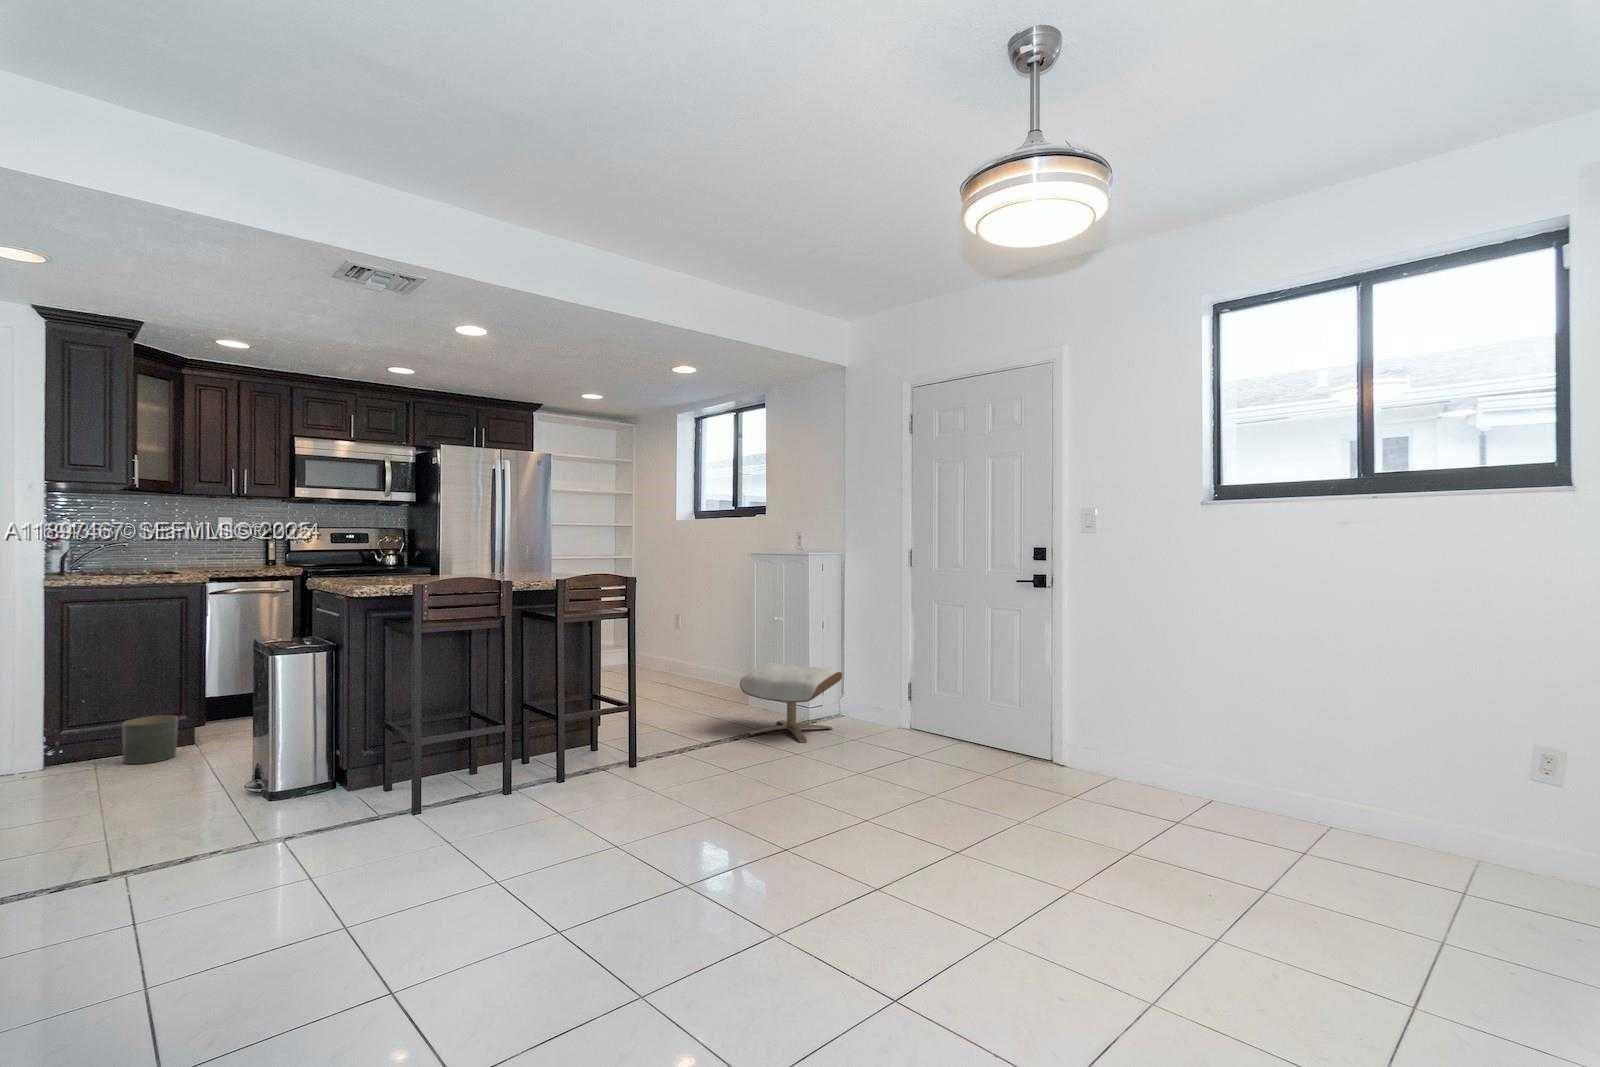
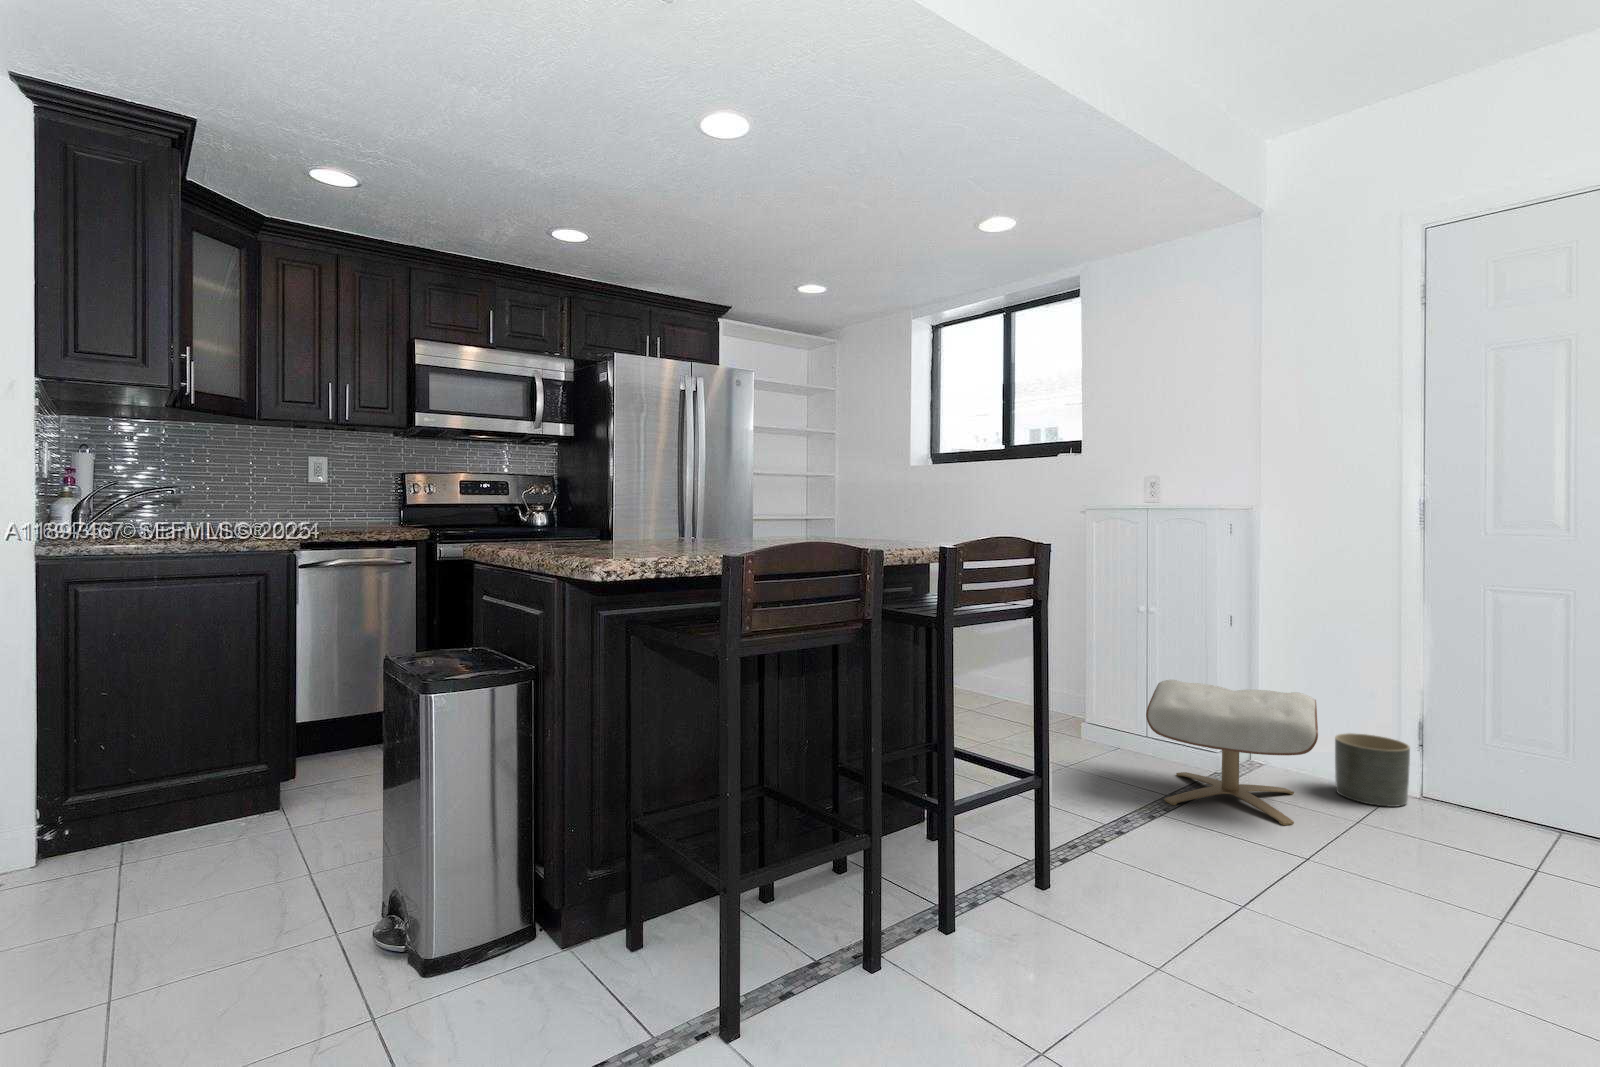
planter: present [123,715,178,764] -> present [1335,733,1410,807]

